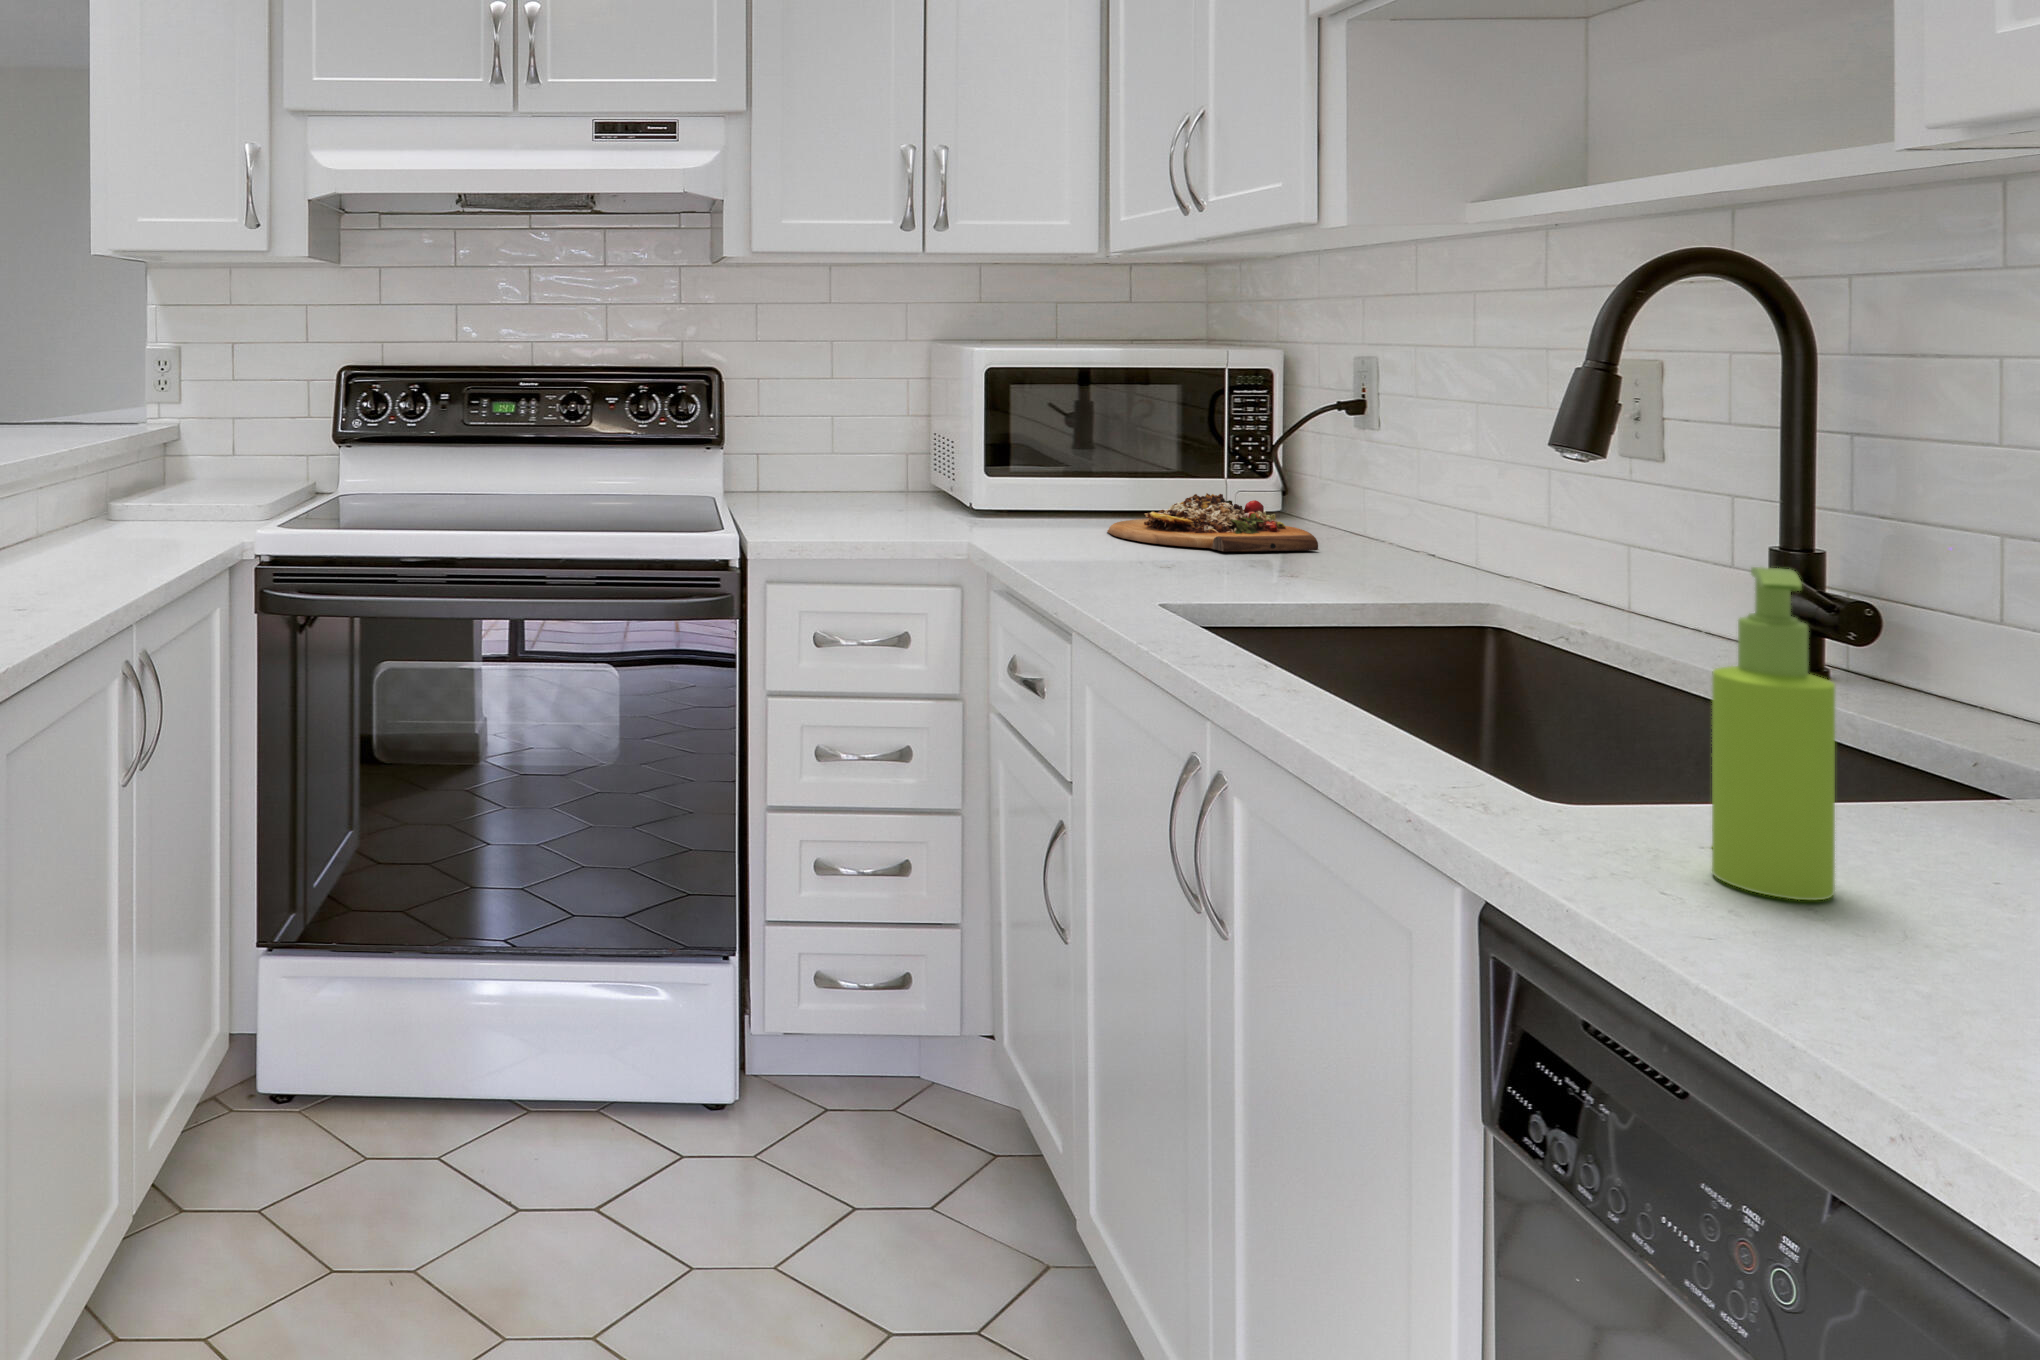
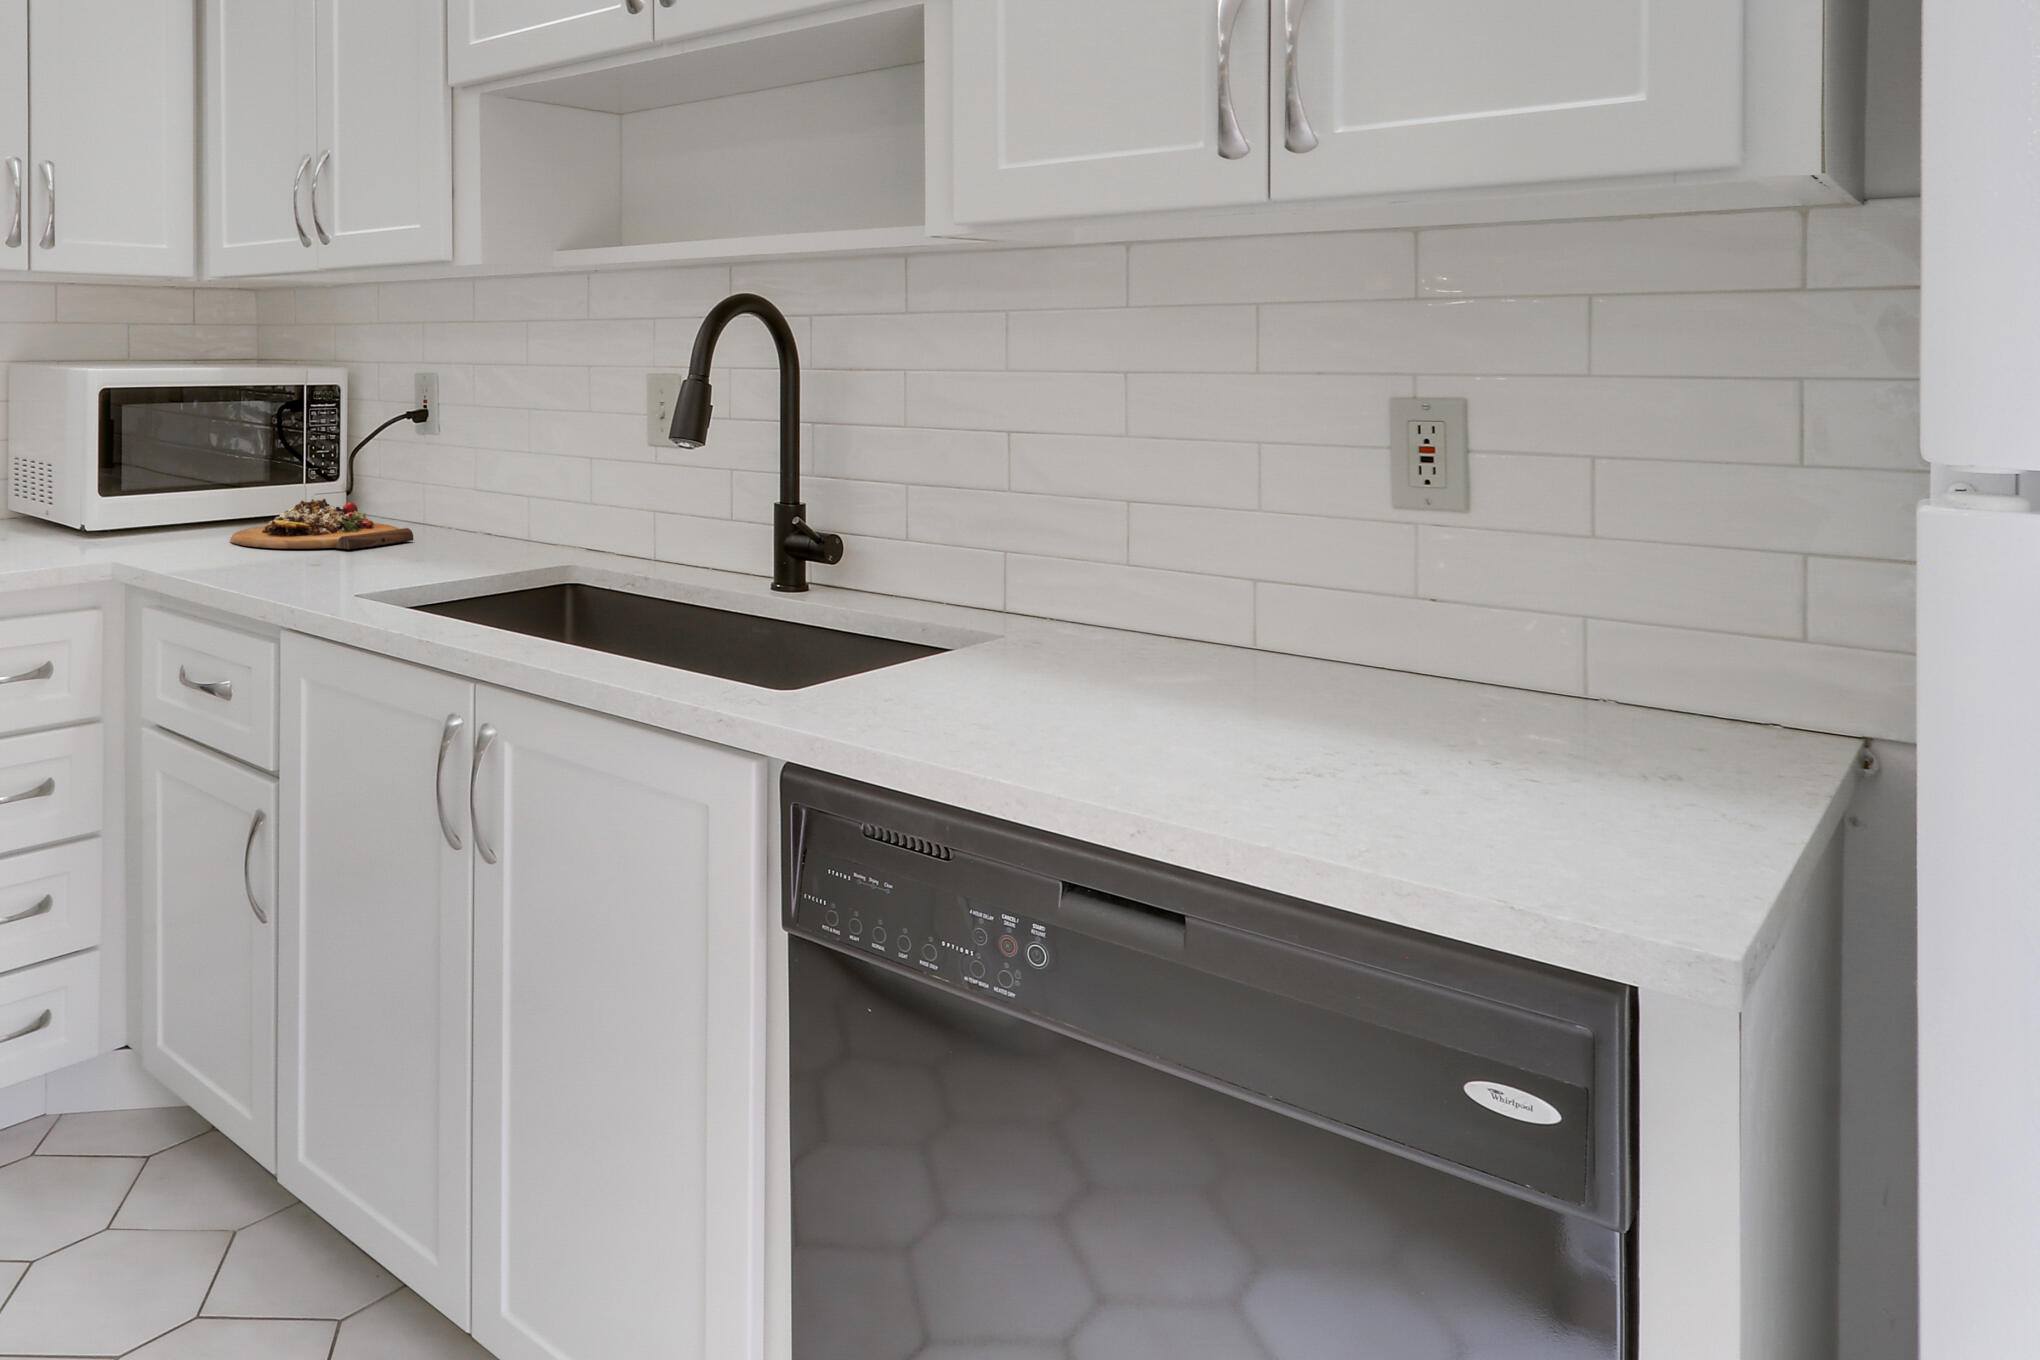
soap dispenser: present [1712,567,1835,900] -> none [913,510,979,729]

